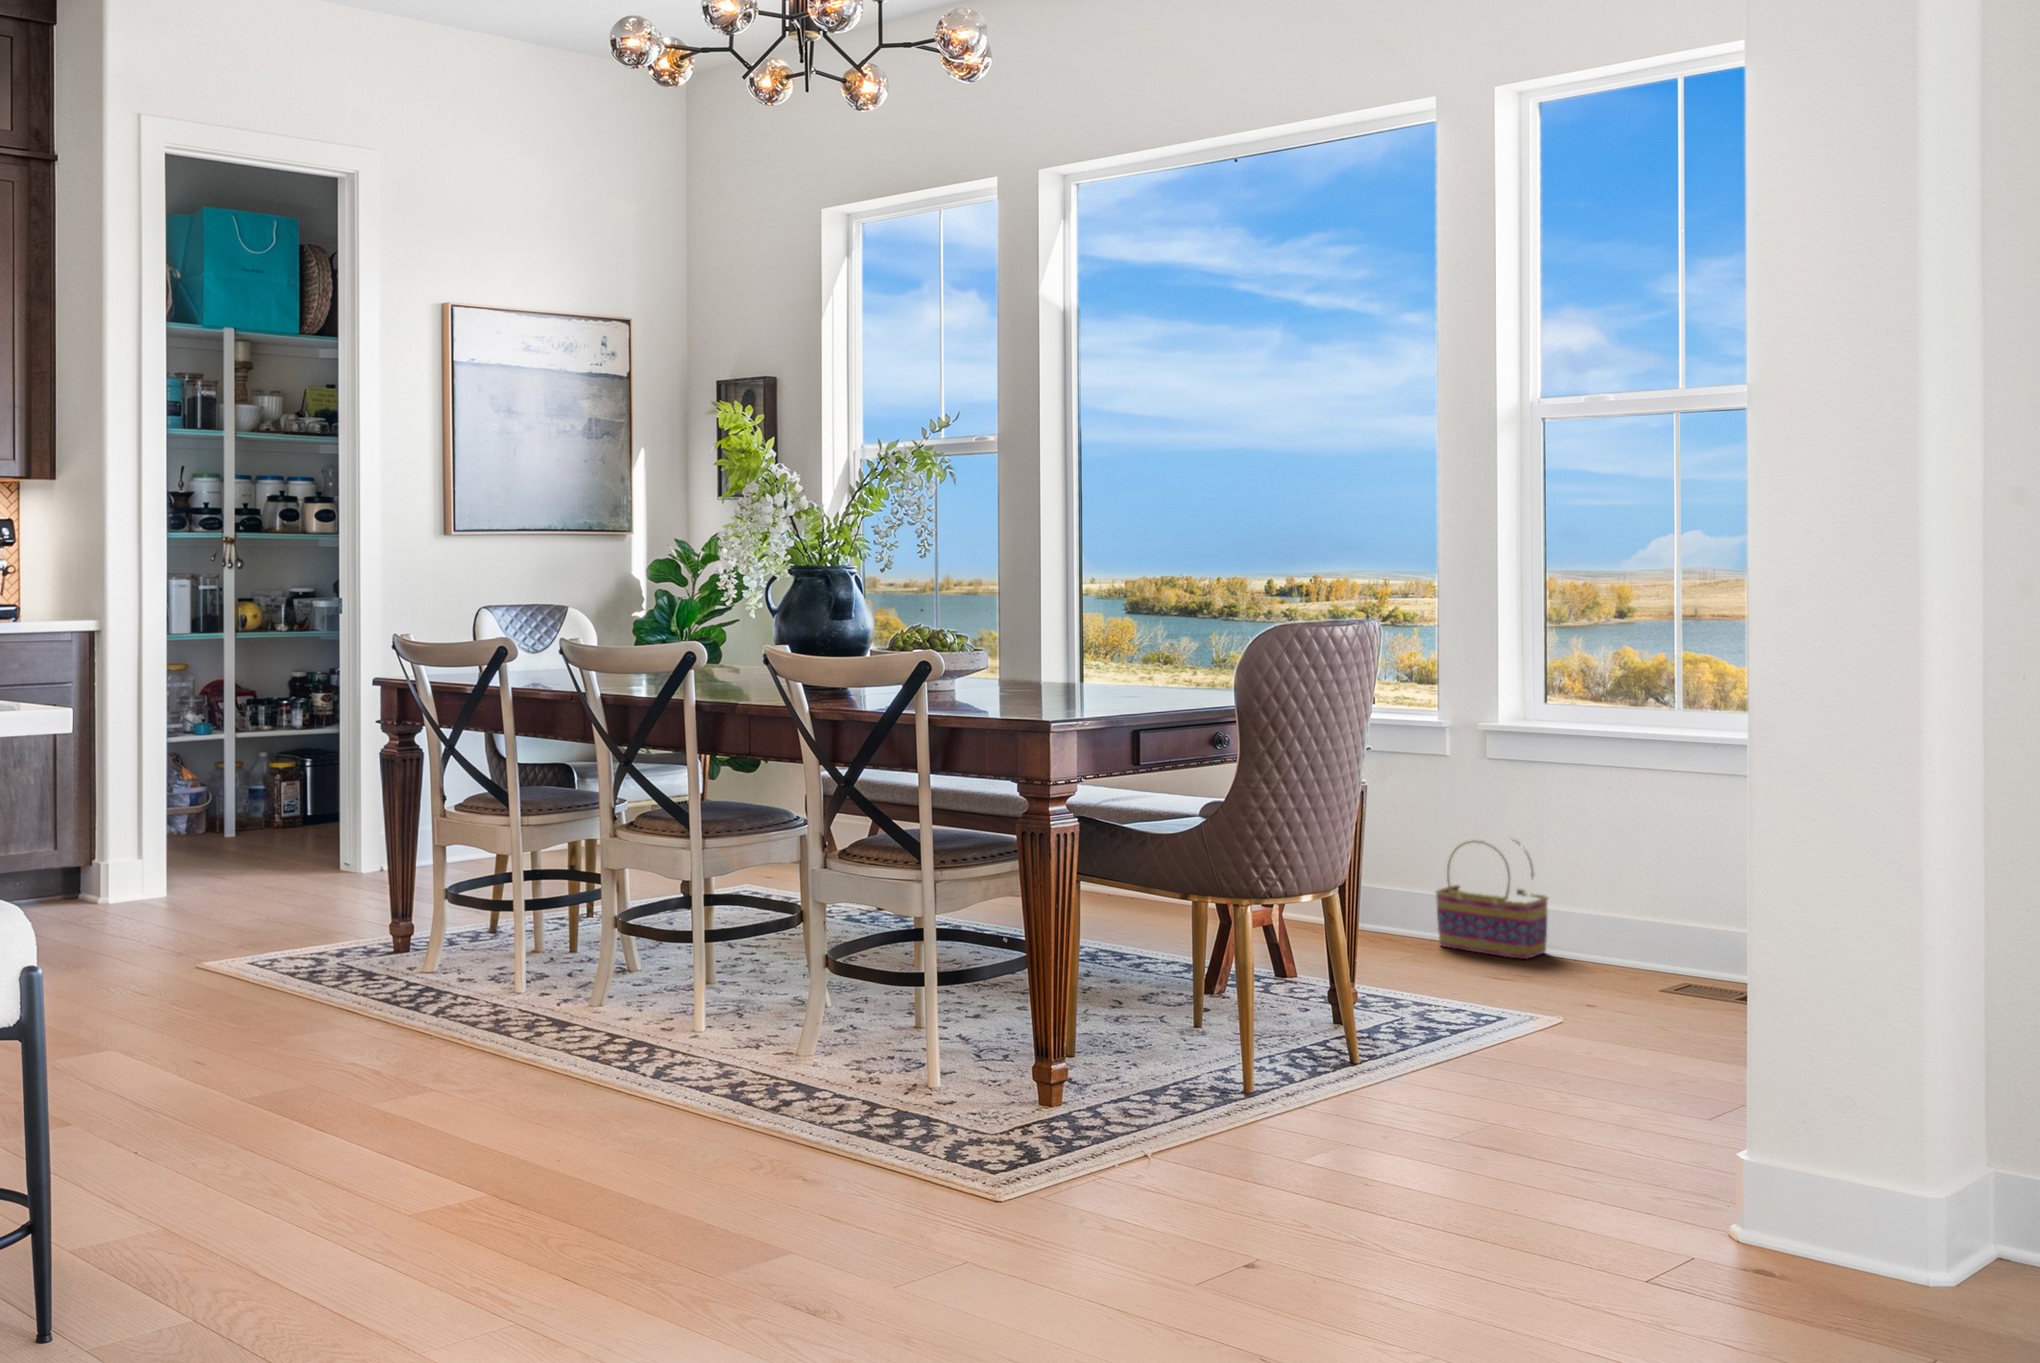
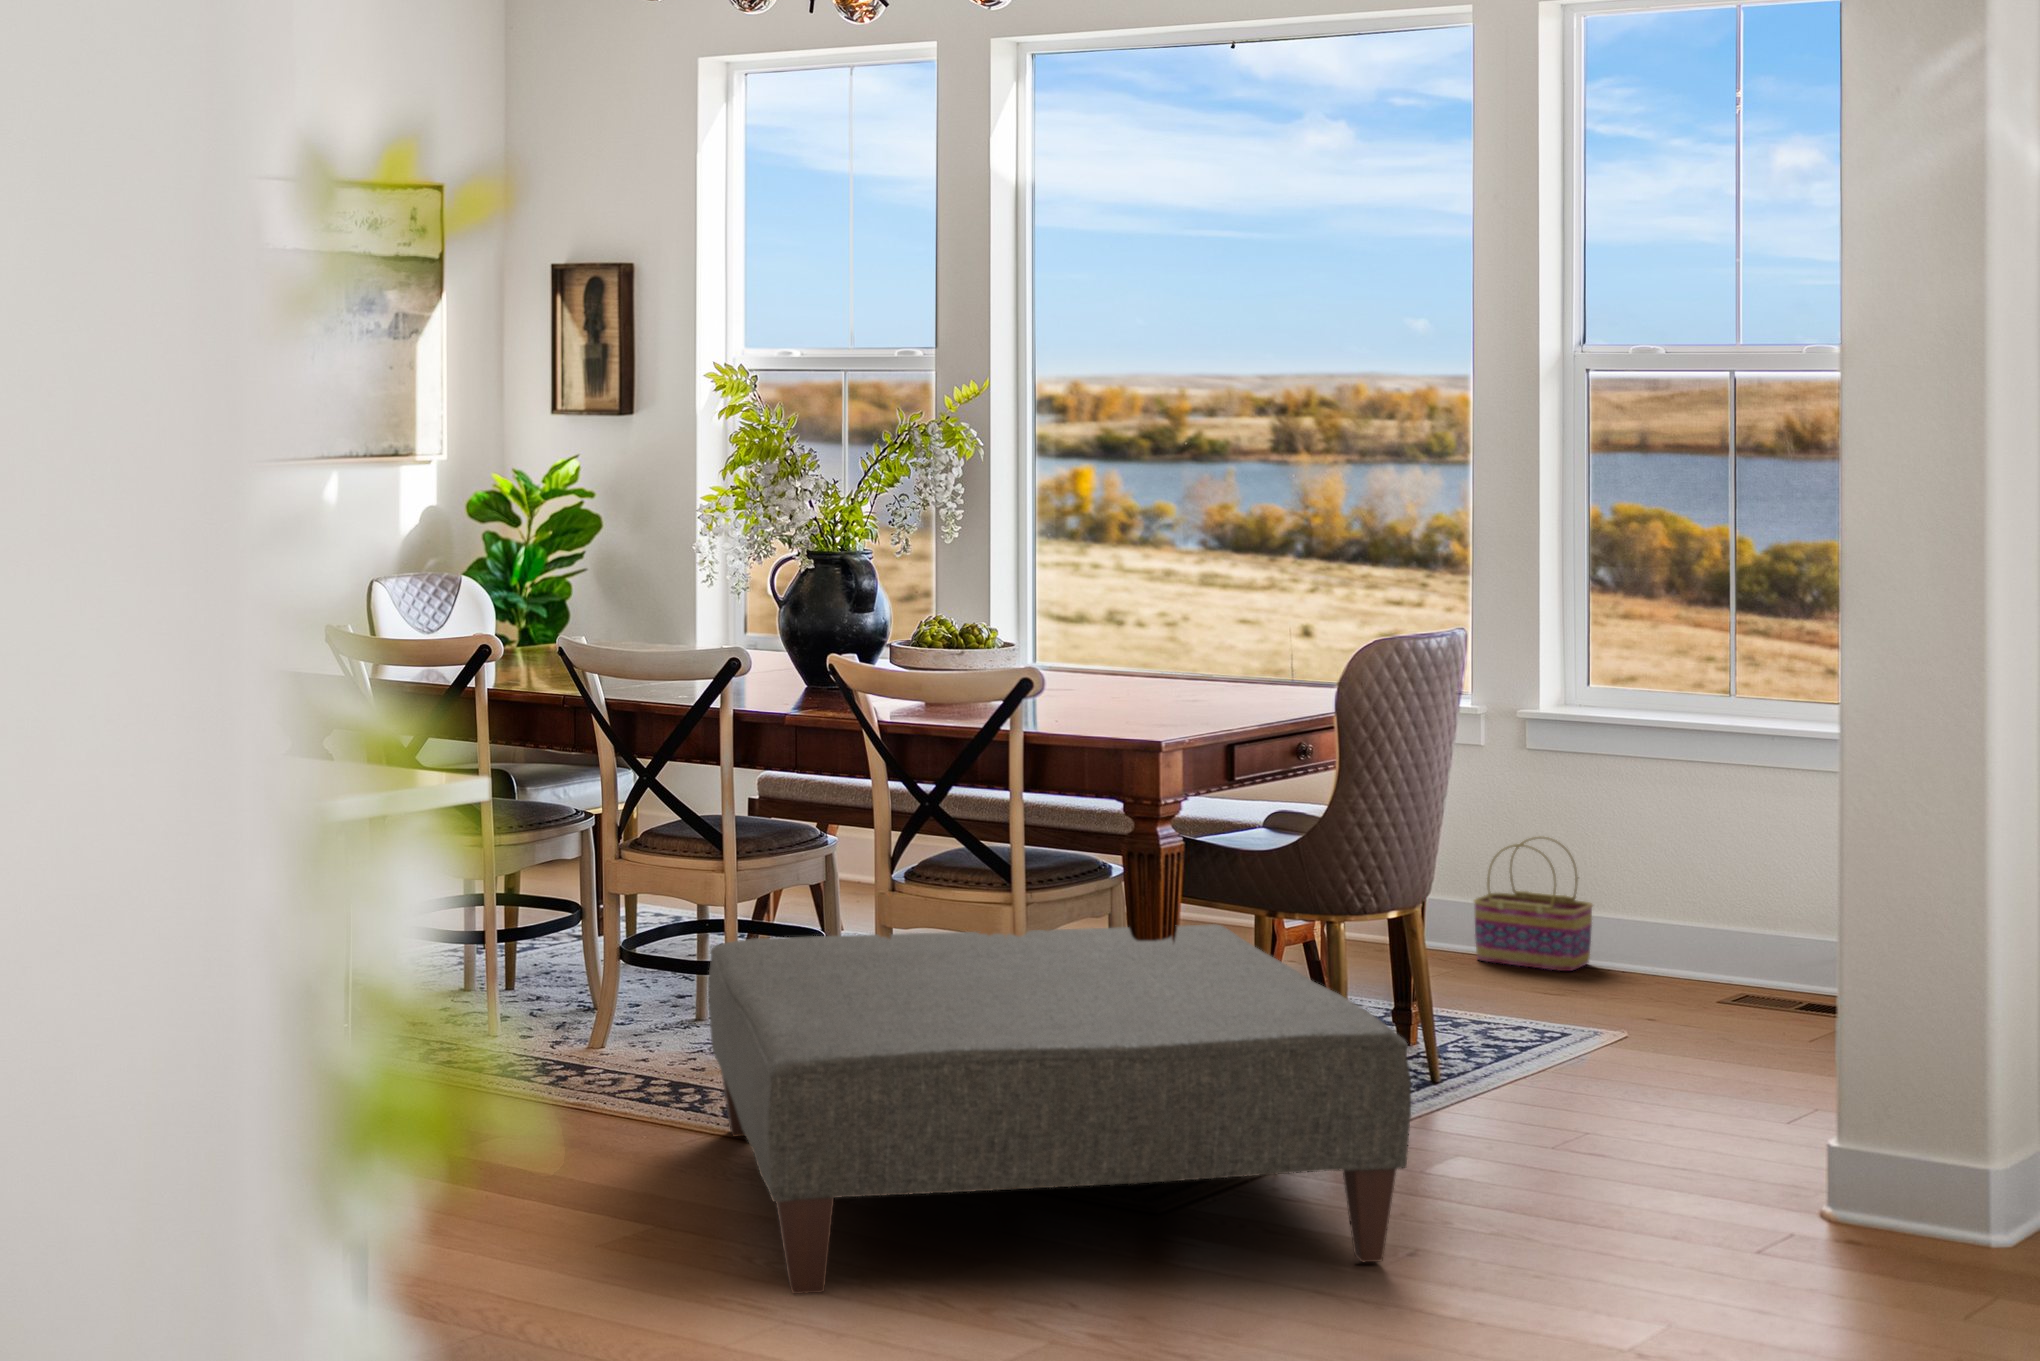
ottoman: none [535,904,1243,1281] -> present [708,925,1411,1294]

